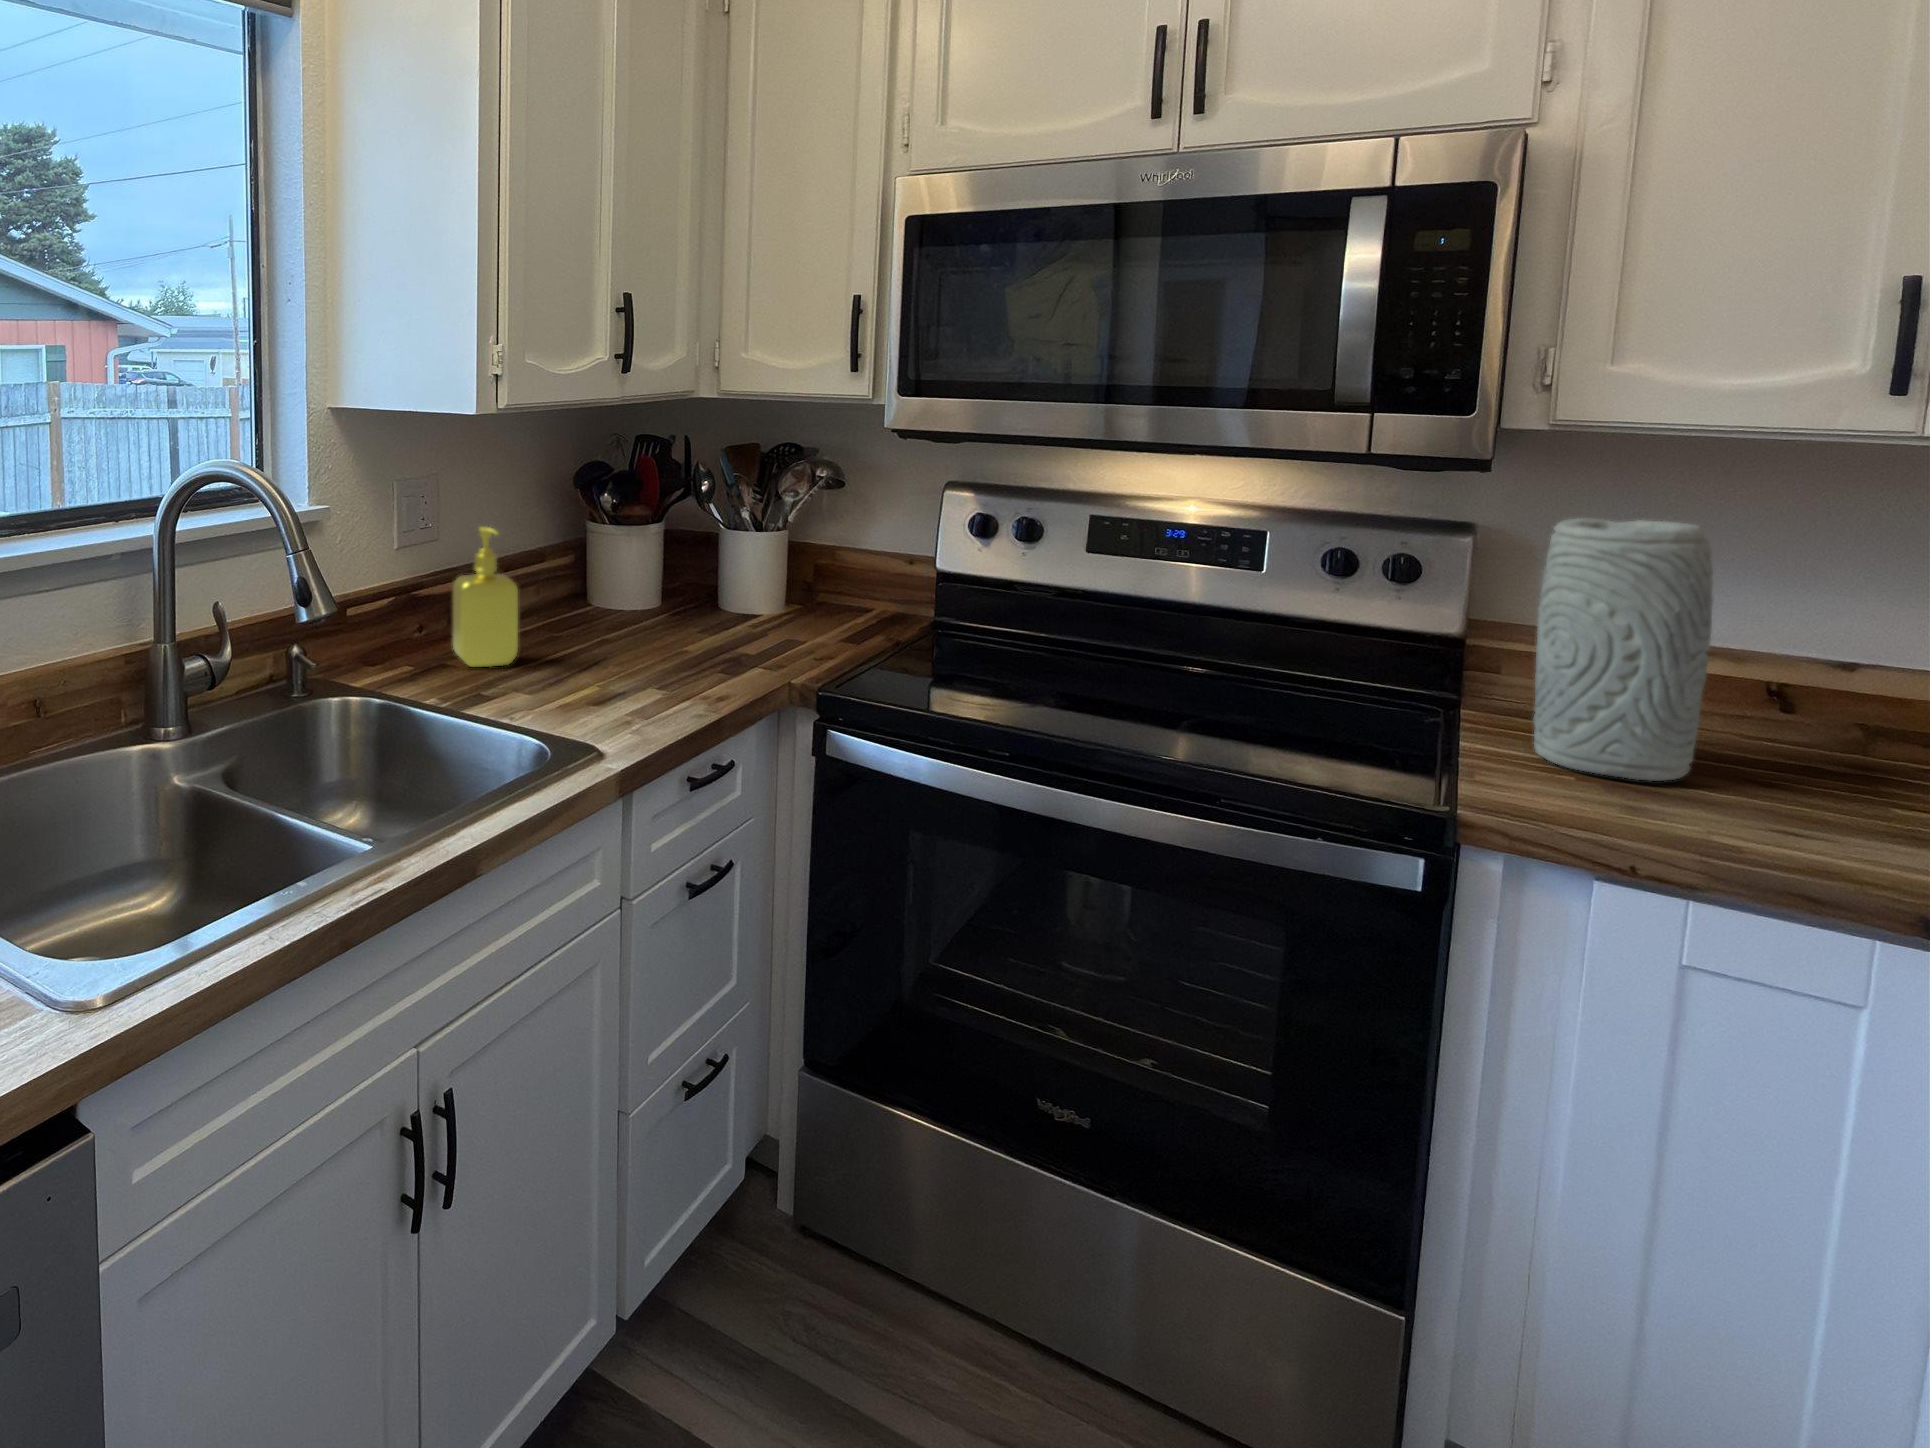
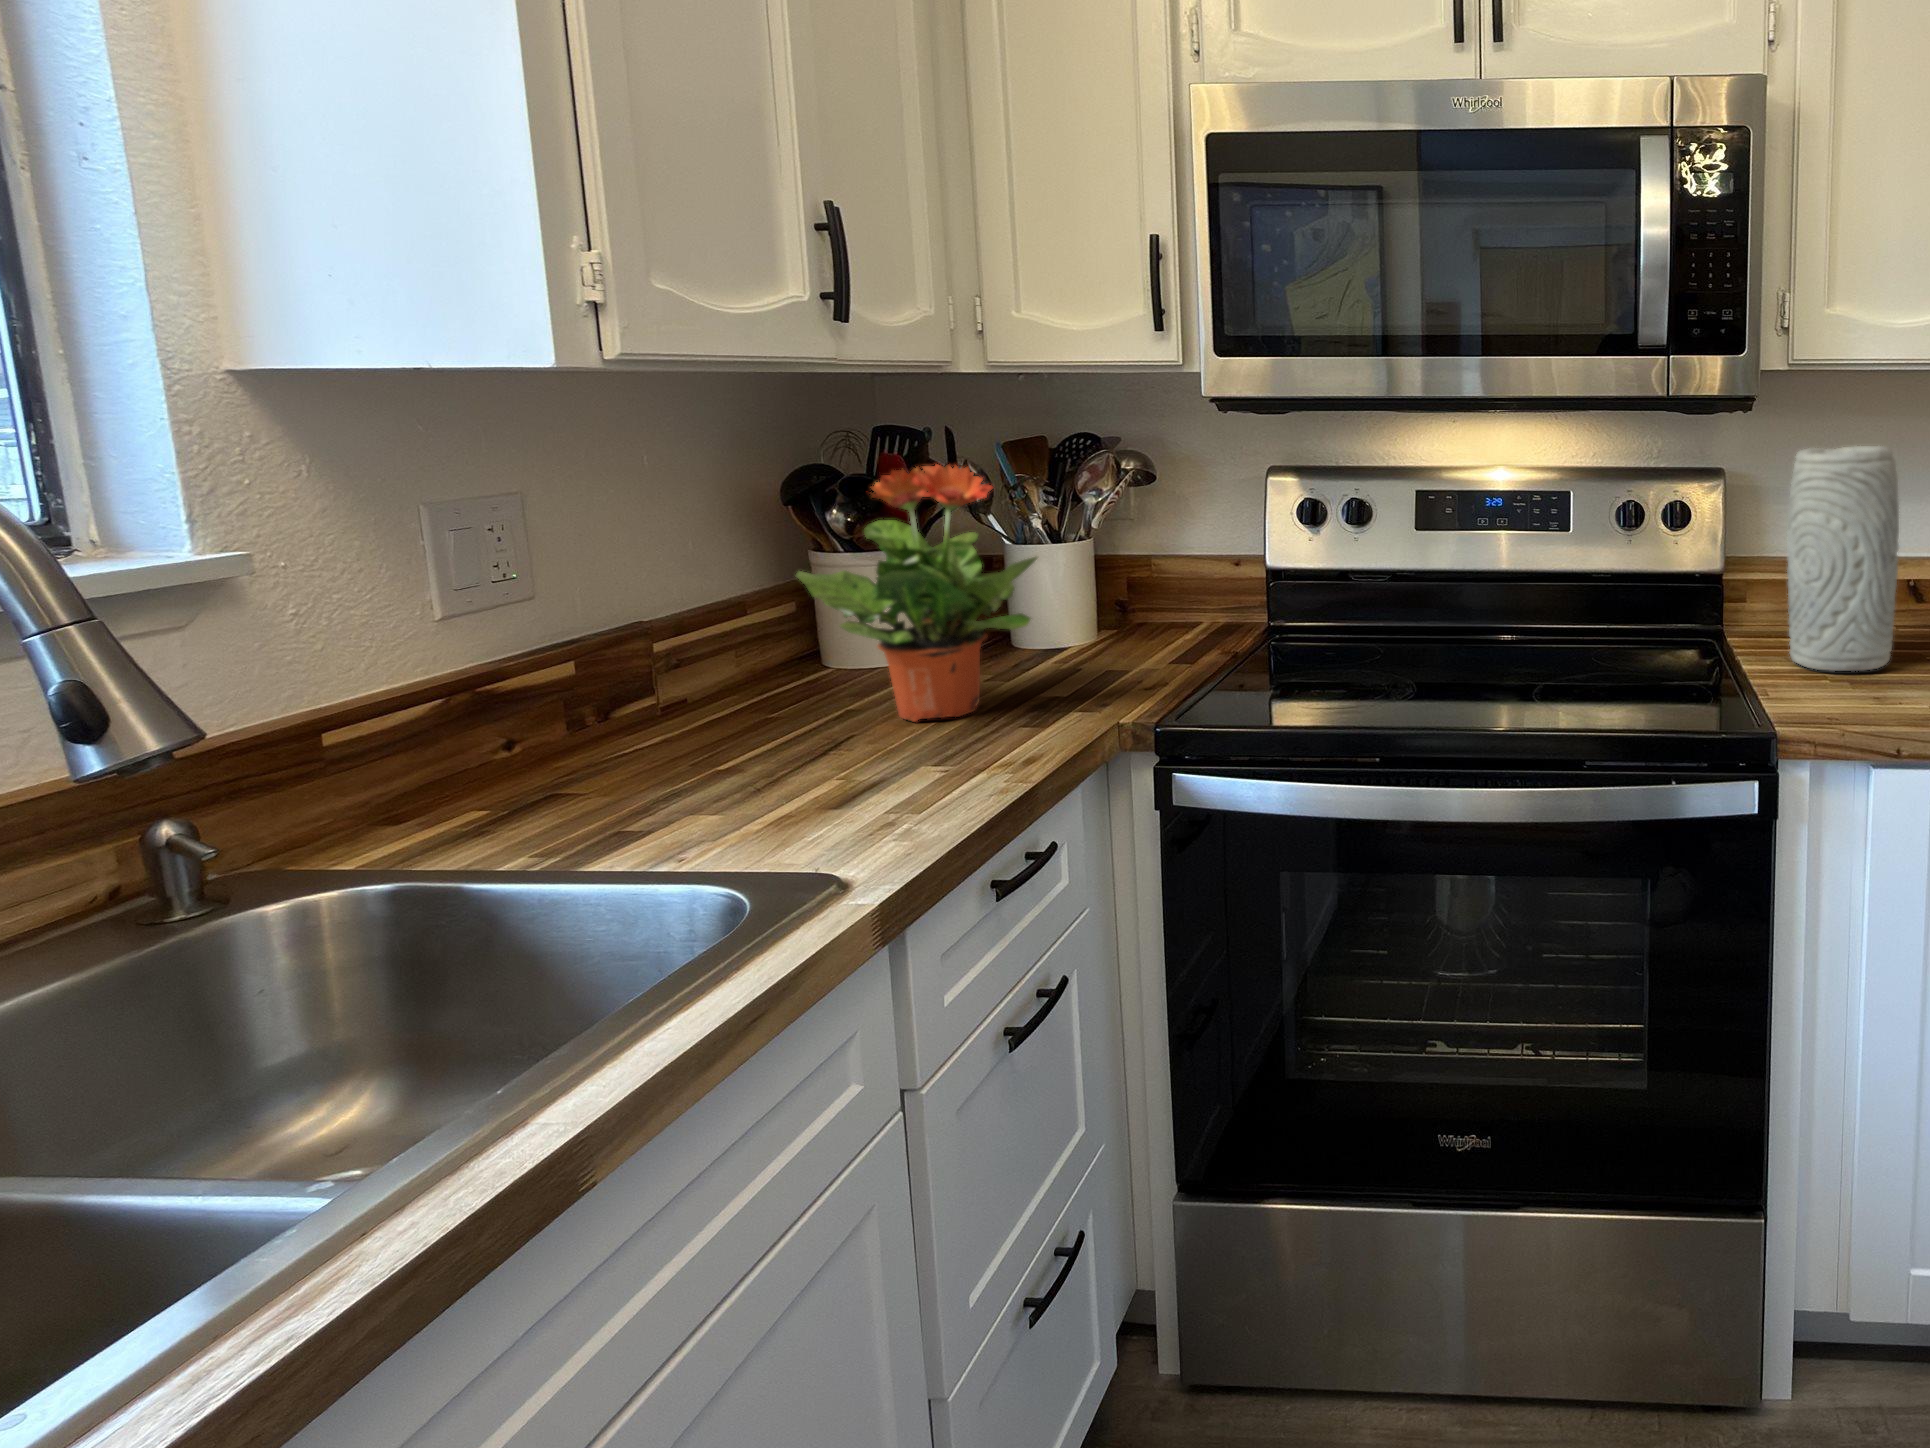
potted plant: none [581,472,742,658] -> present [796,465,1037,722]
soap dispenser: present [453,526,518,667] -> none [556,562,696,790]

